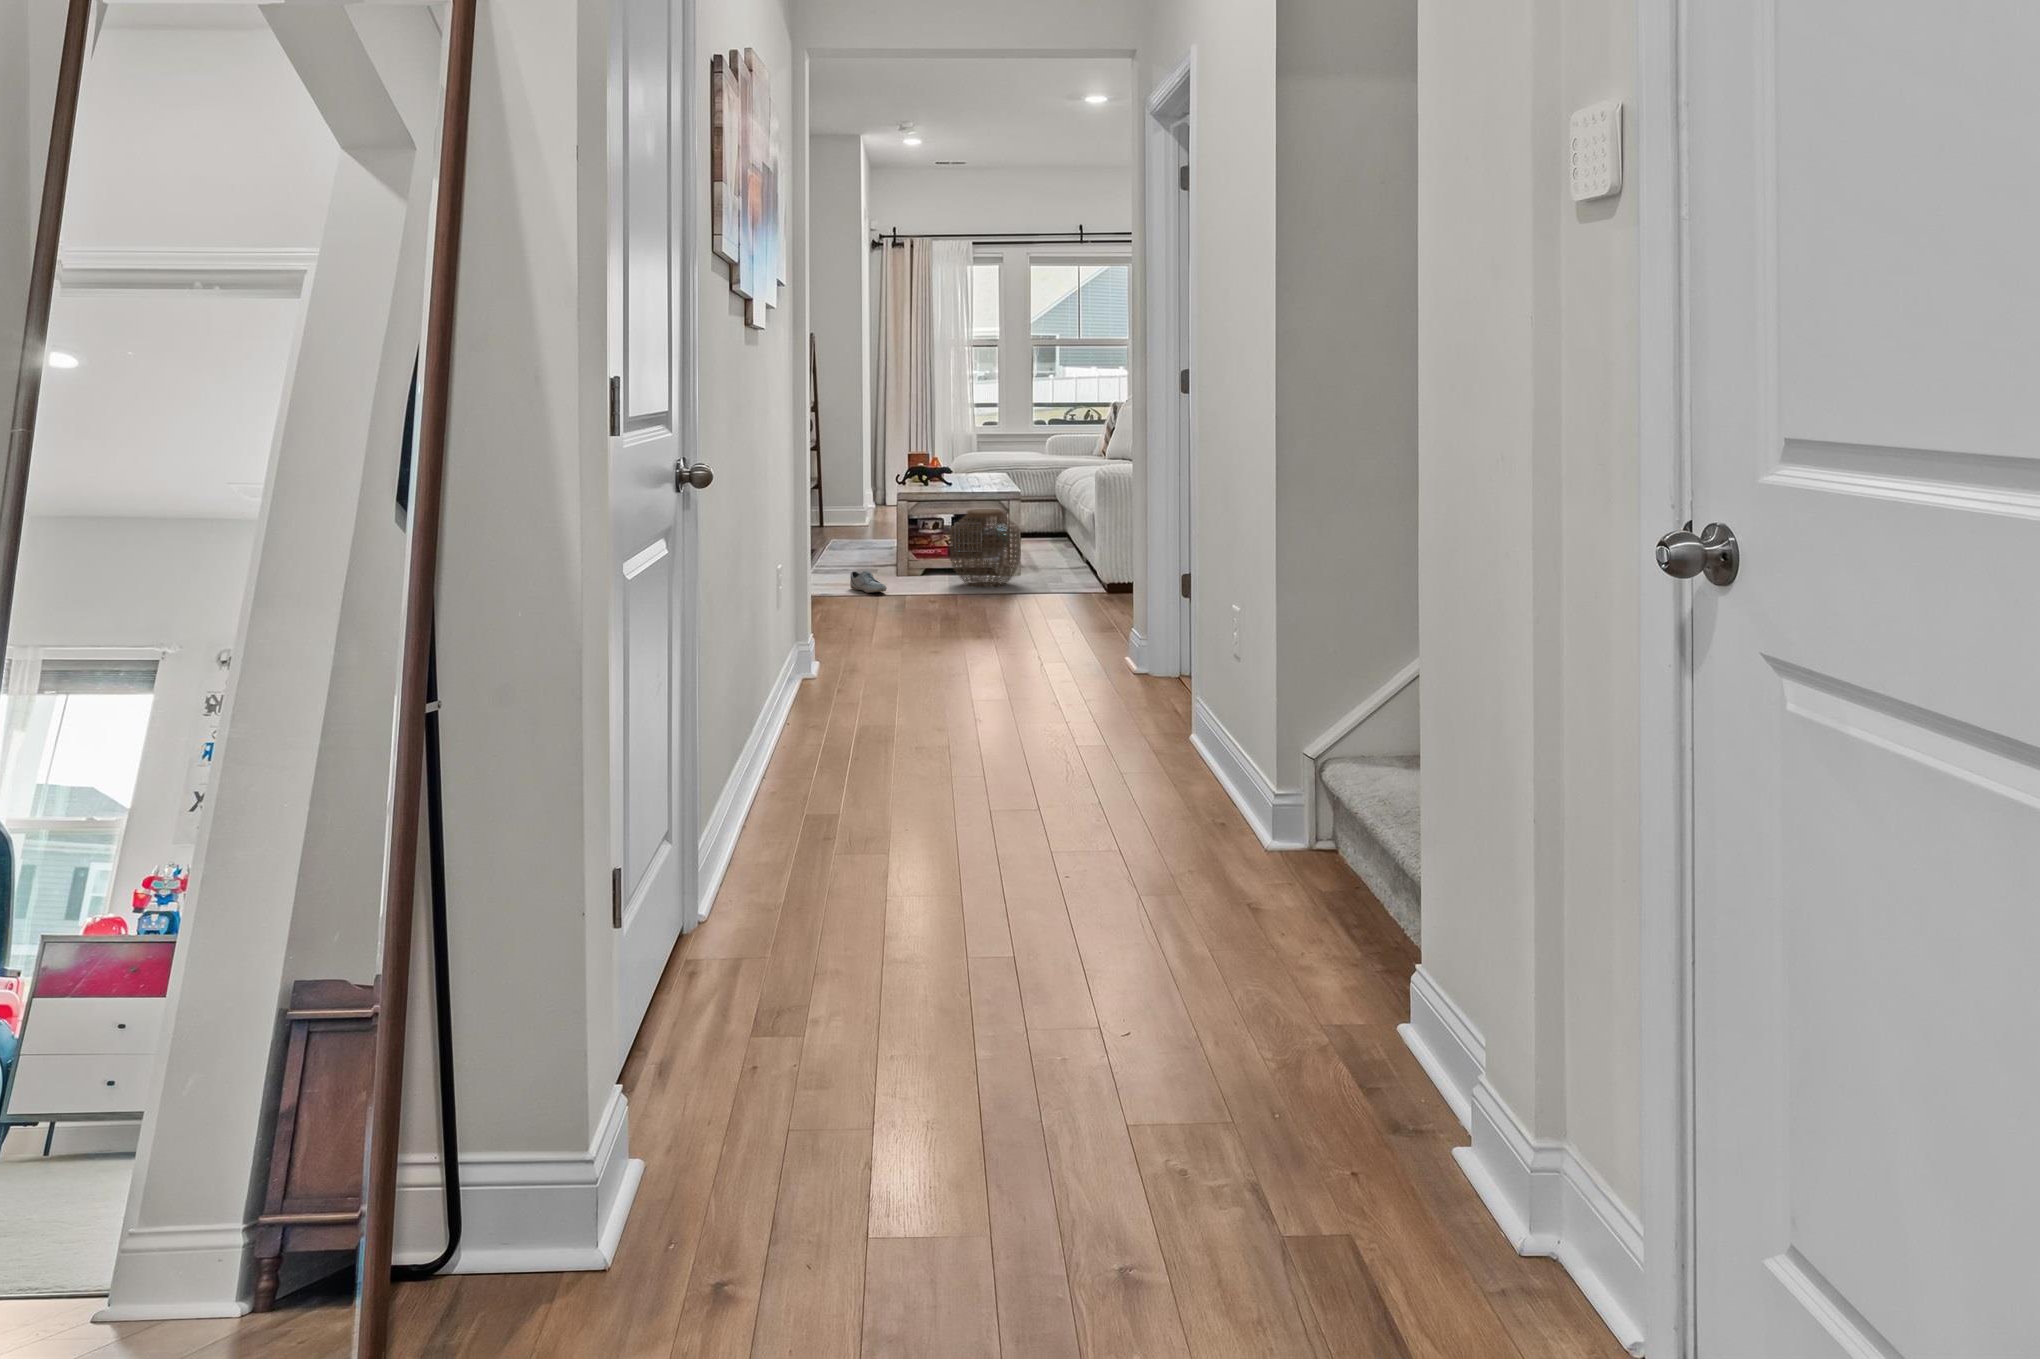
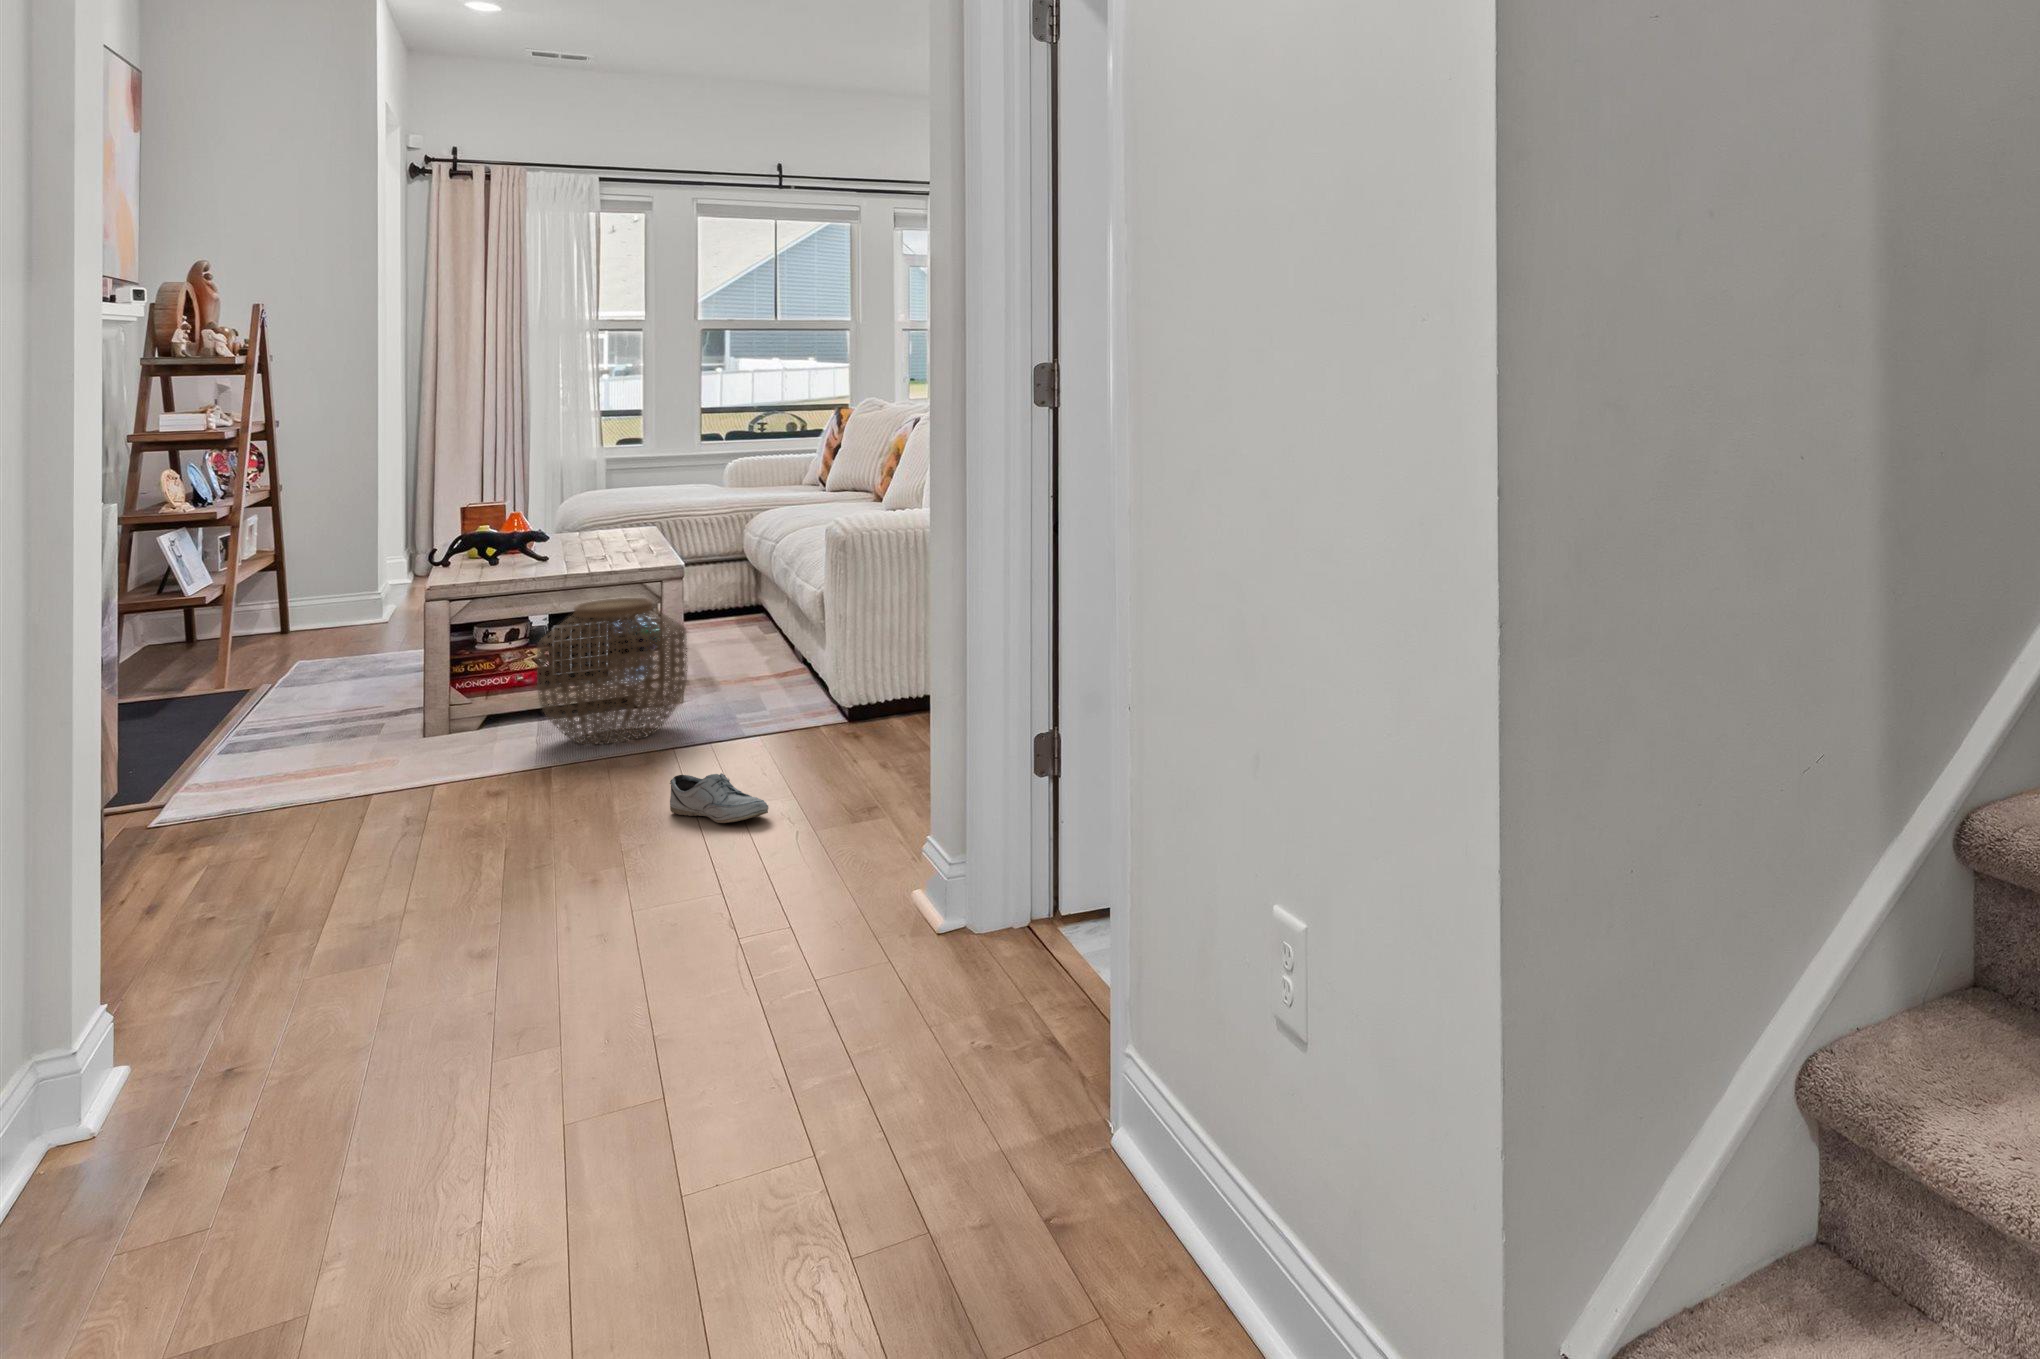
shoe: present [850,571,887,593] -> present [670,773,769,823]

